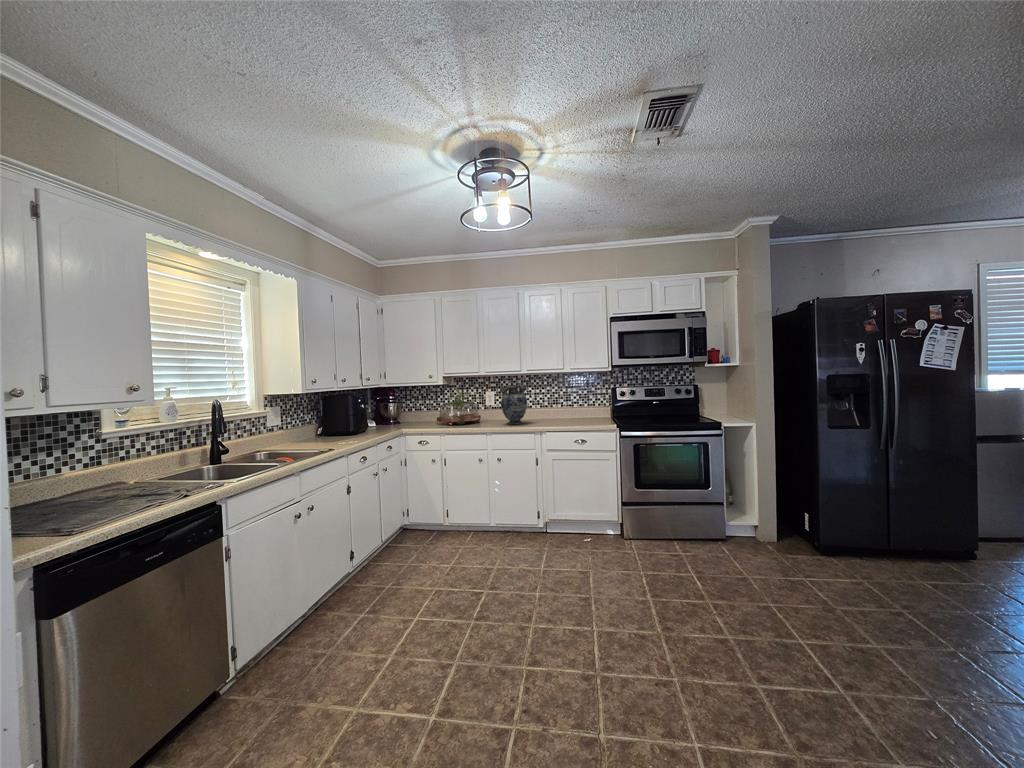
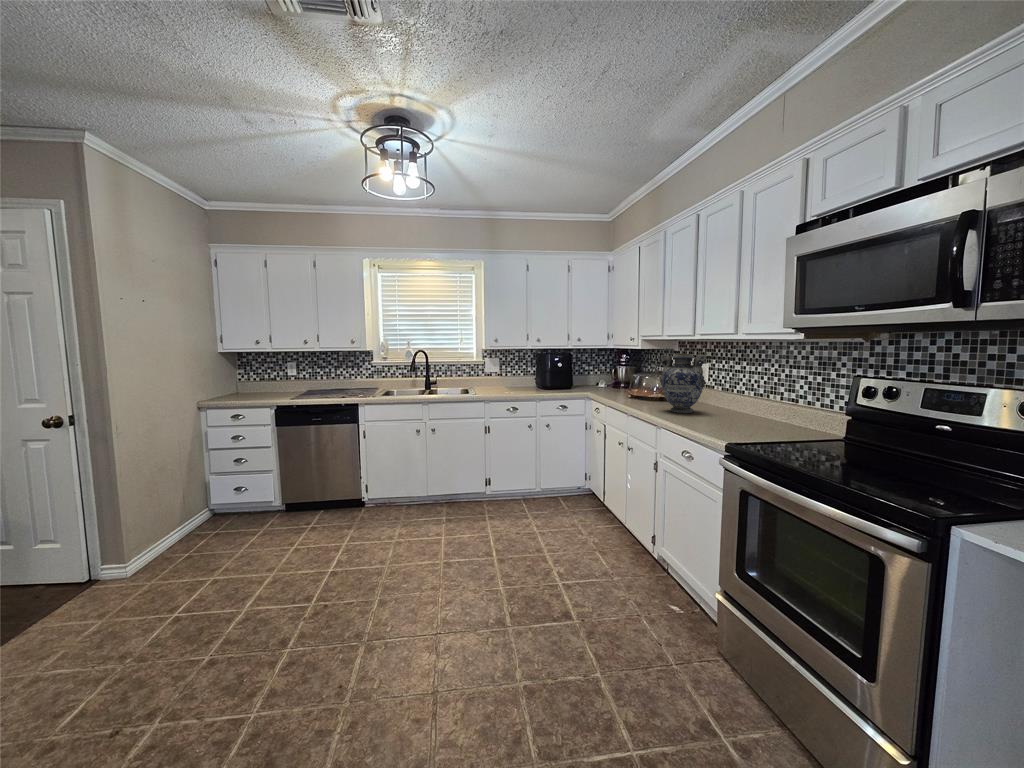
potted plant: present [449,388,466,425] -> none [617,352,655,401]

